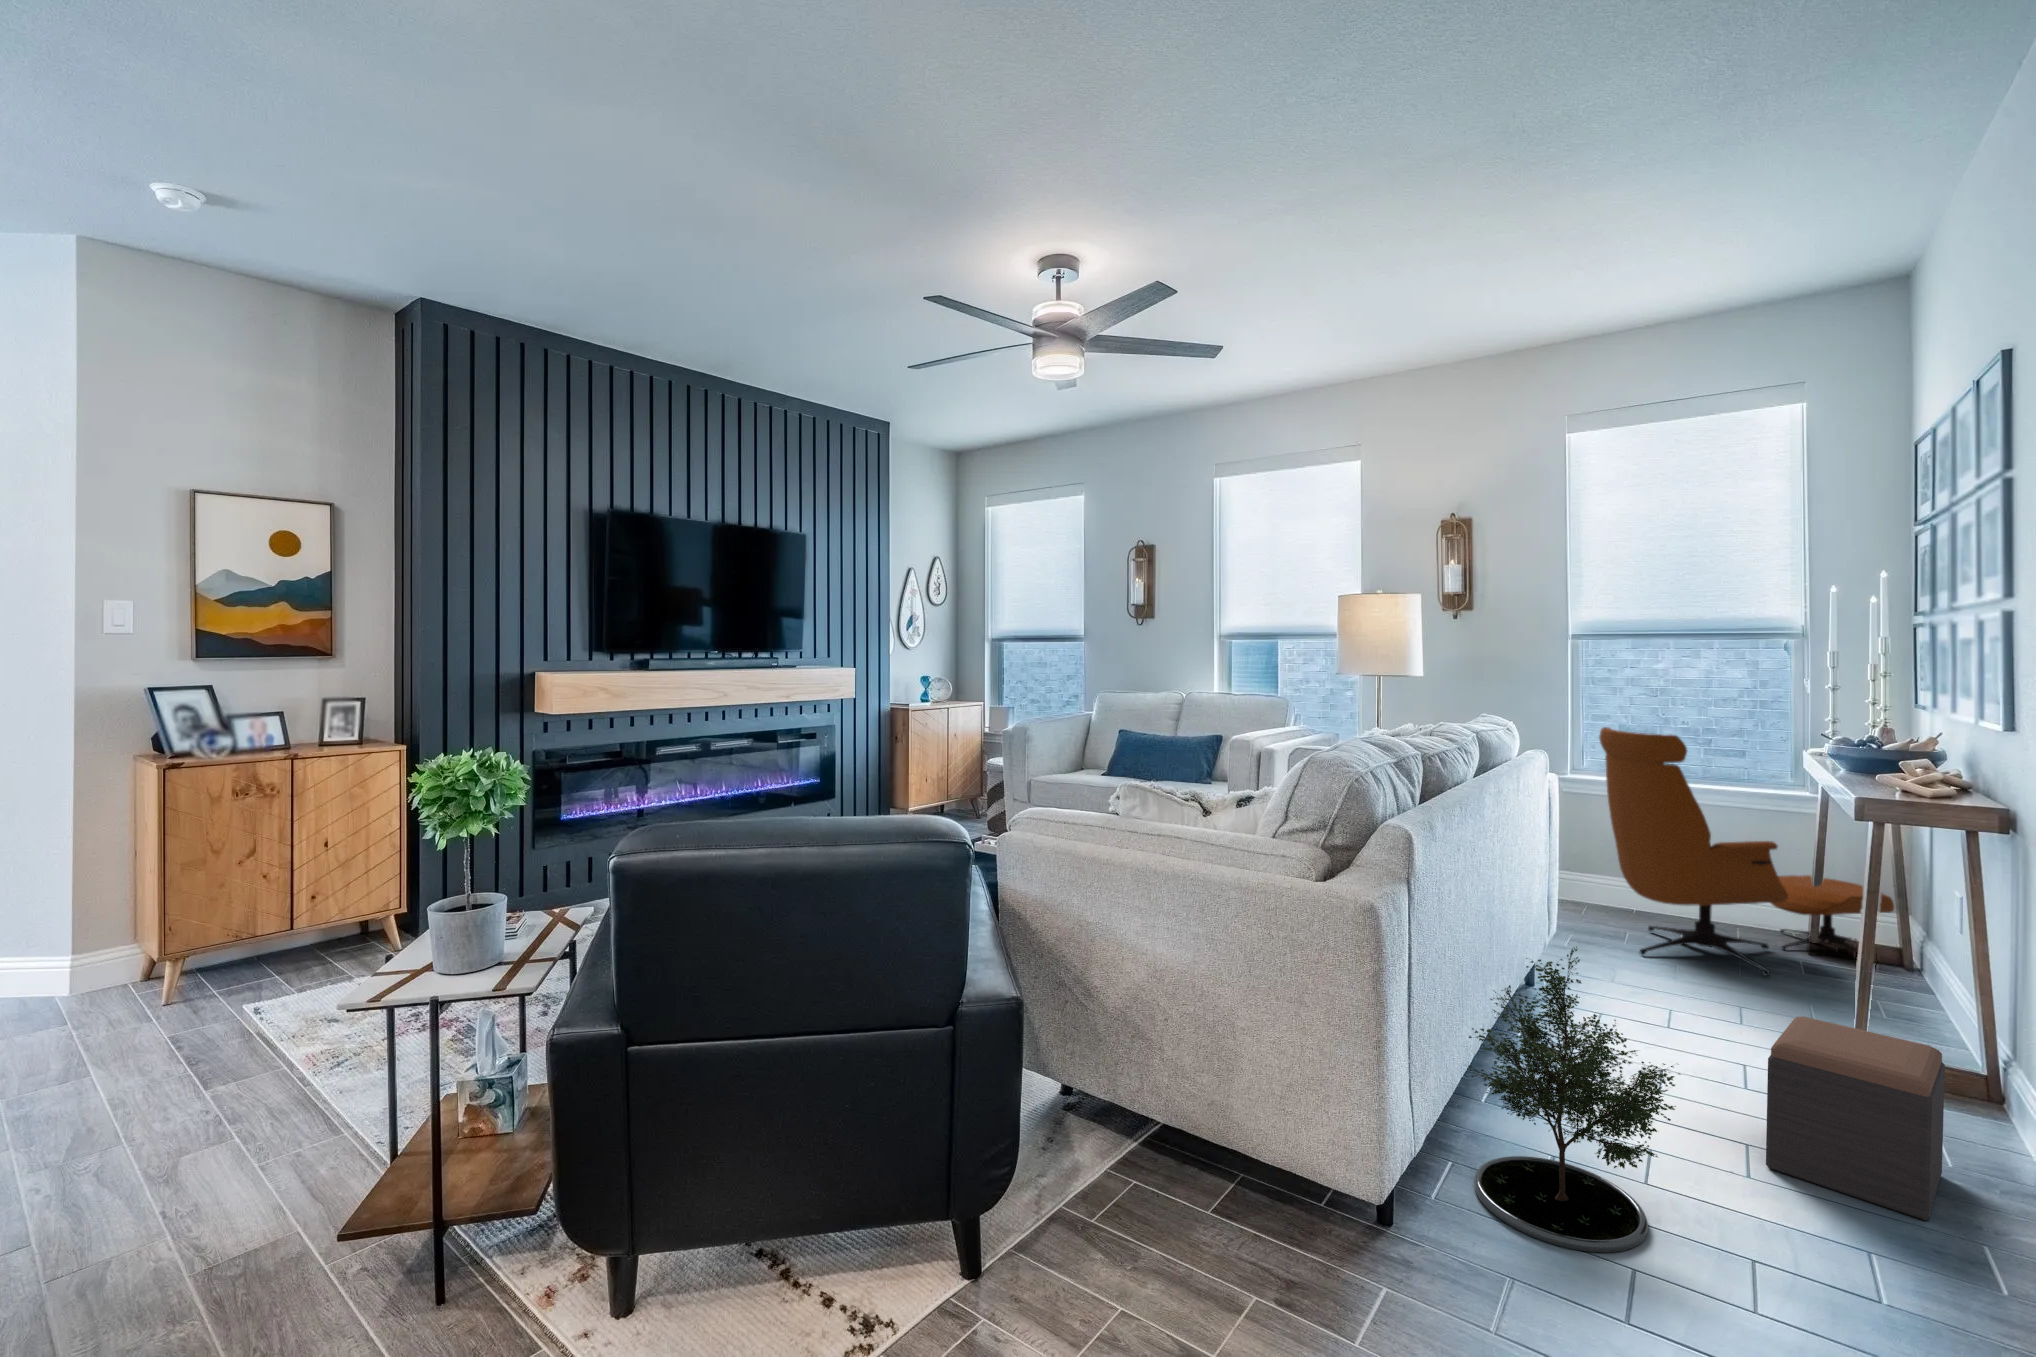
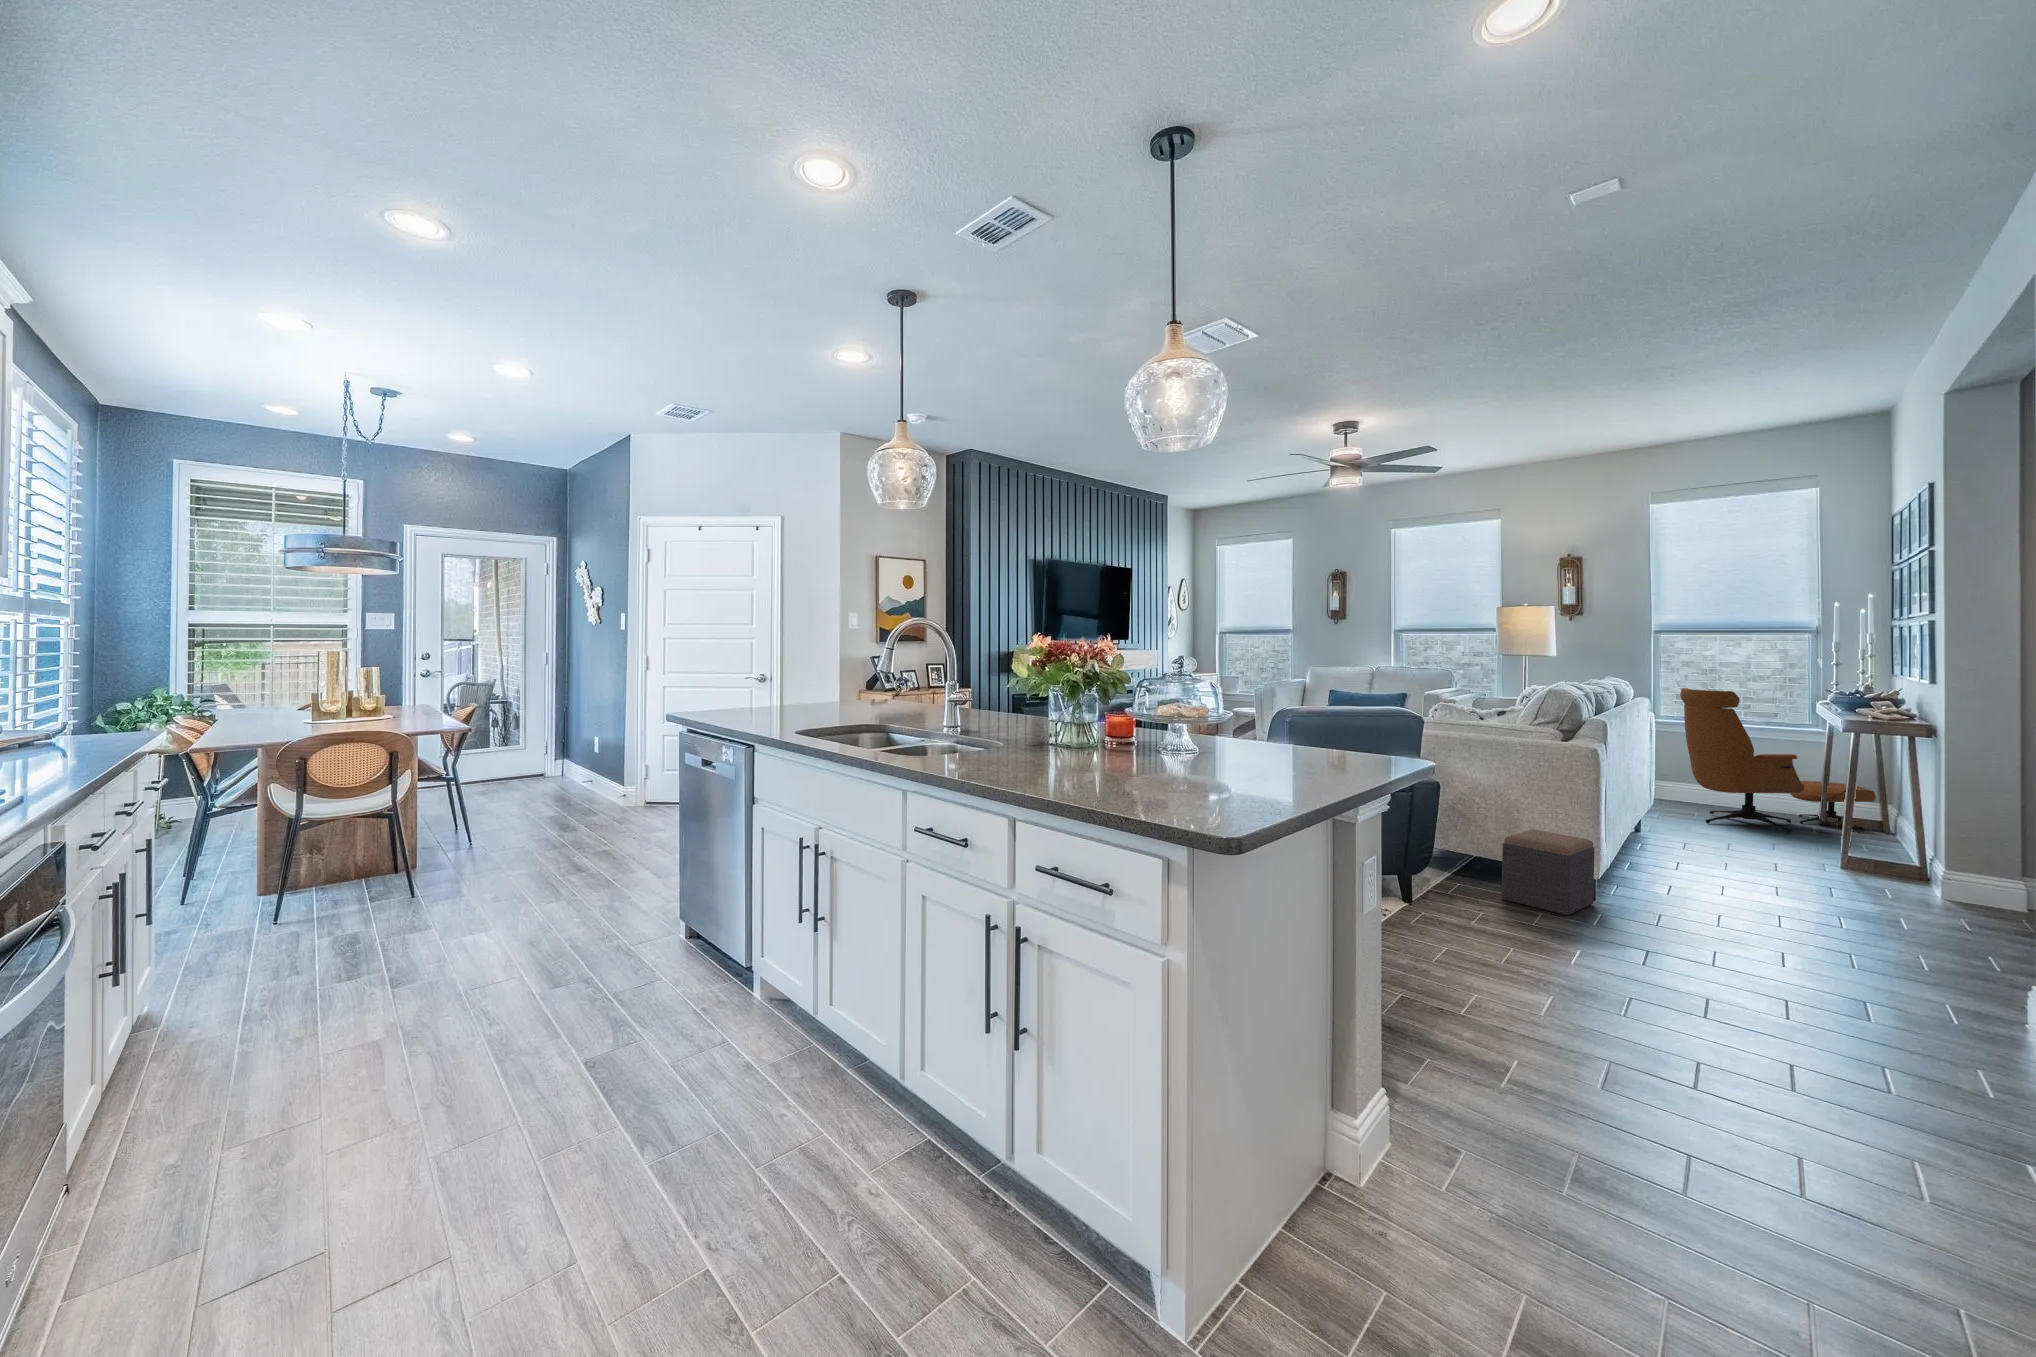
potted tree: present [1468,947,1680,1252] -> none [1628,774,1743,908]
footstool: present [1766,1017,1945,1220] -> present [1501,829,1595,915]

